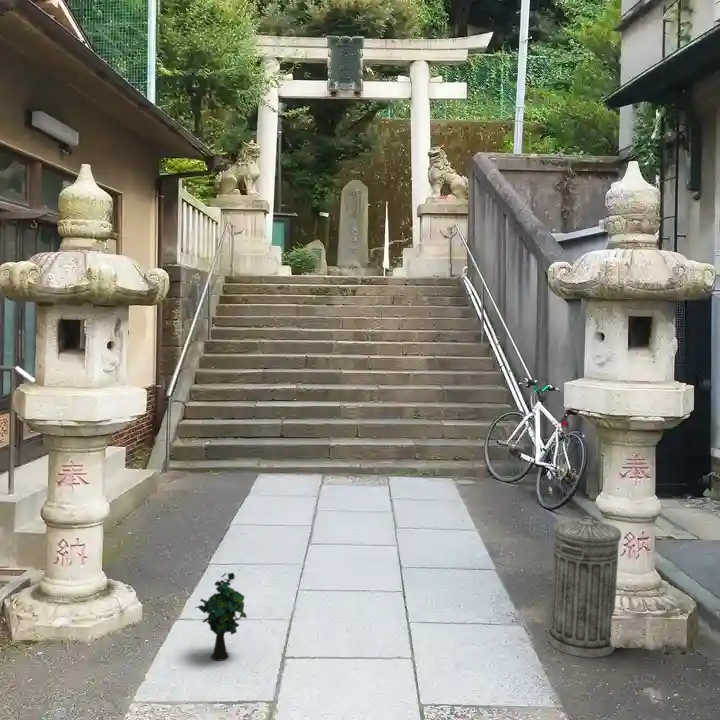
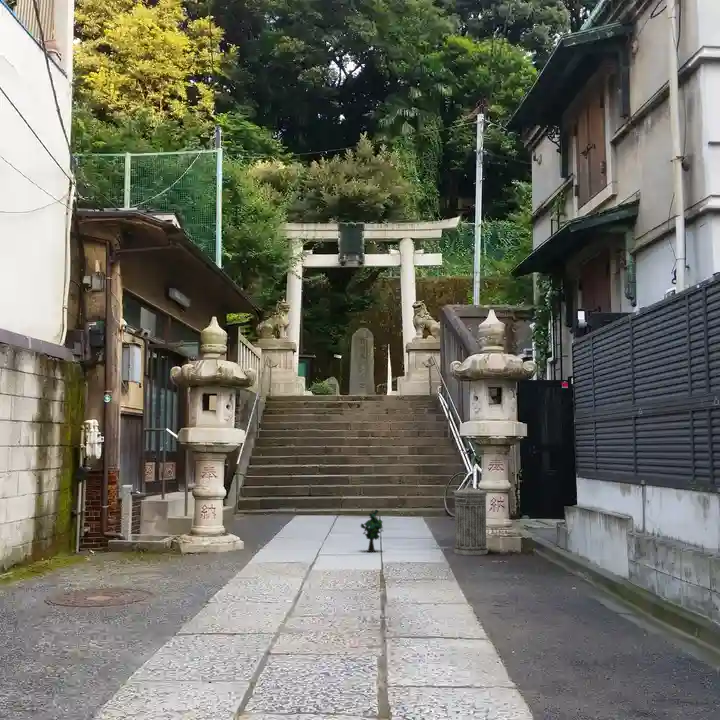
decorative plant: present [196,573,247,660] -> present [361,510,383,552]

